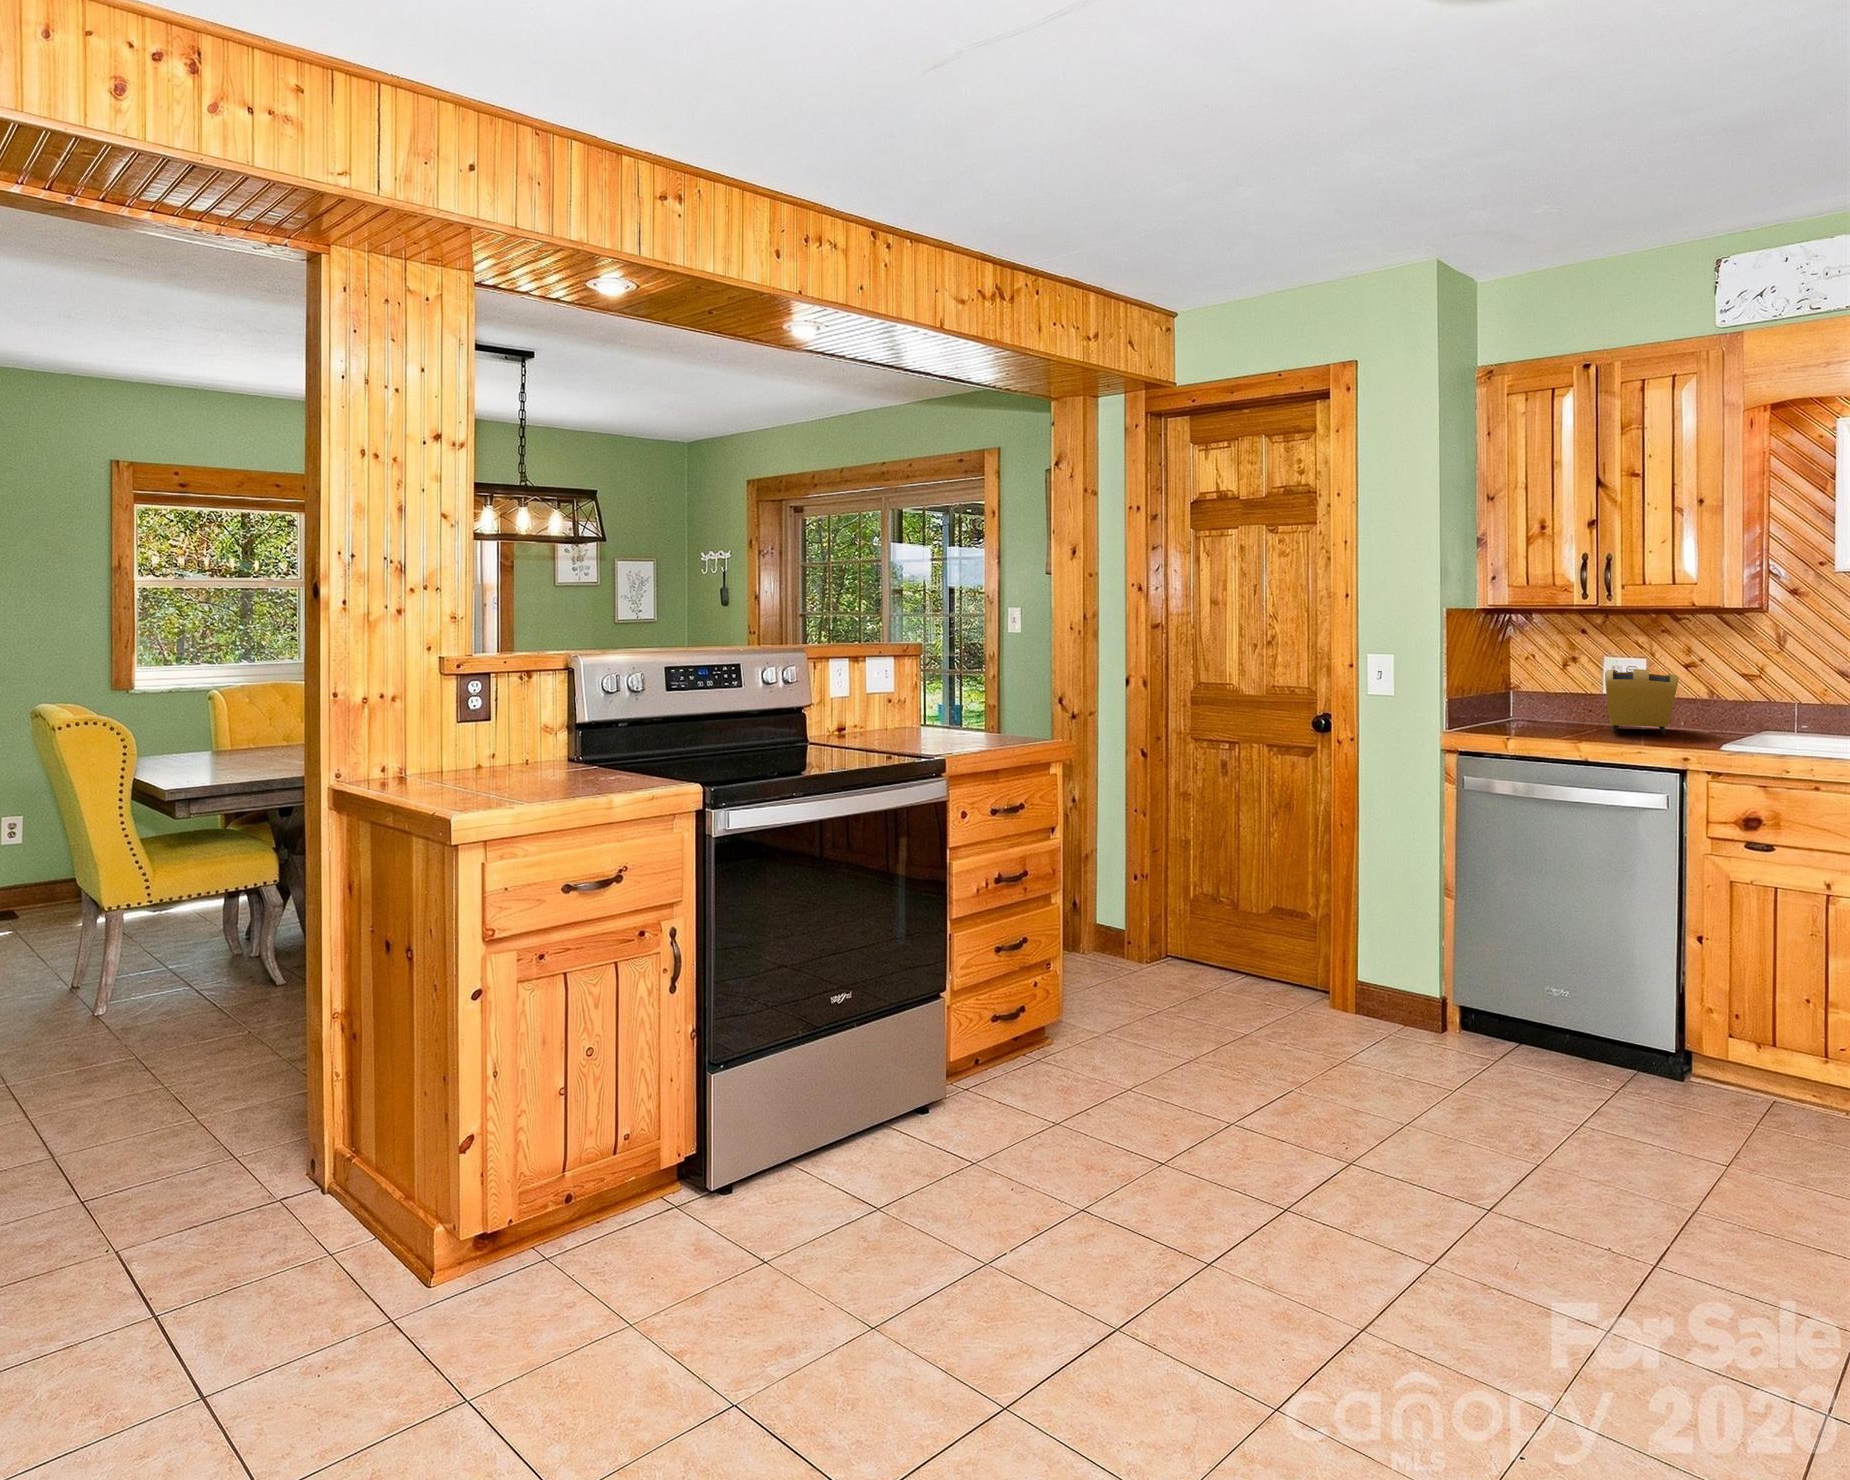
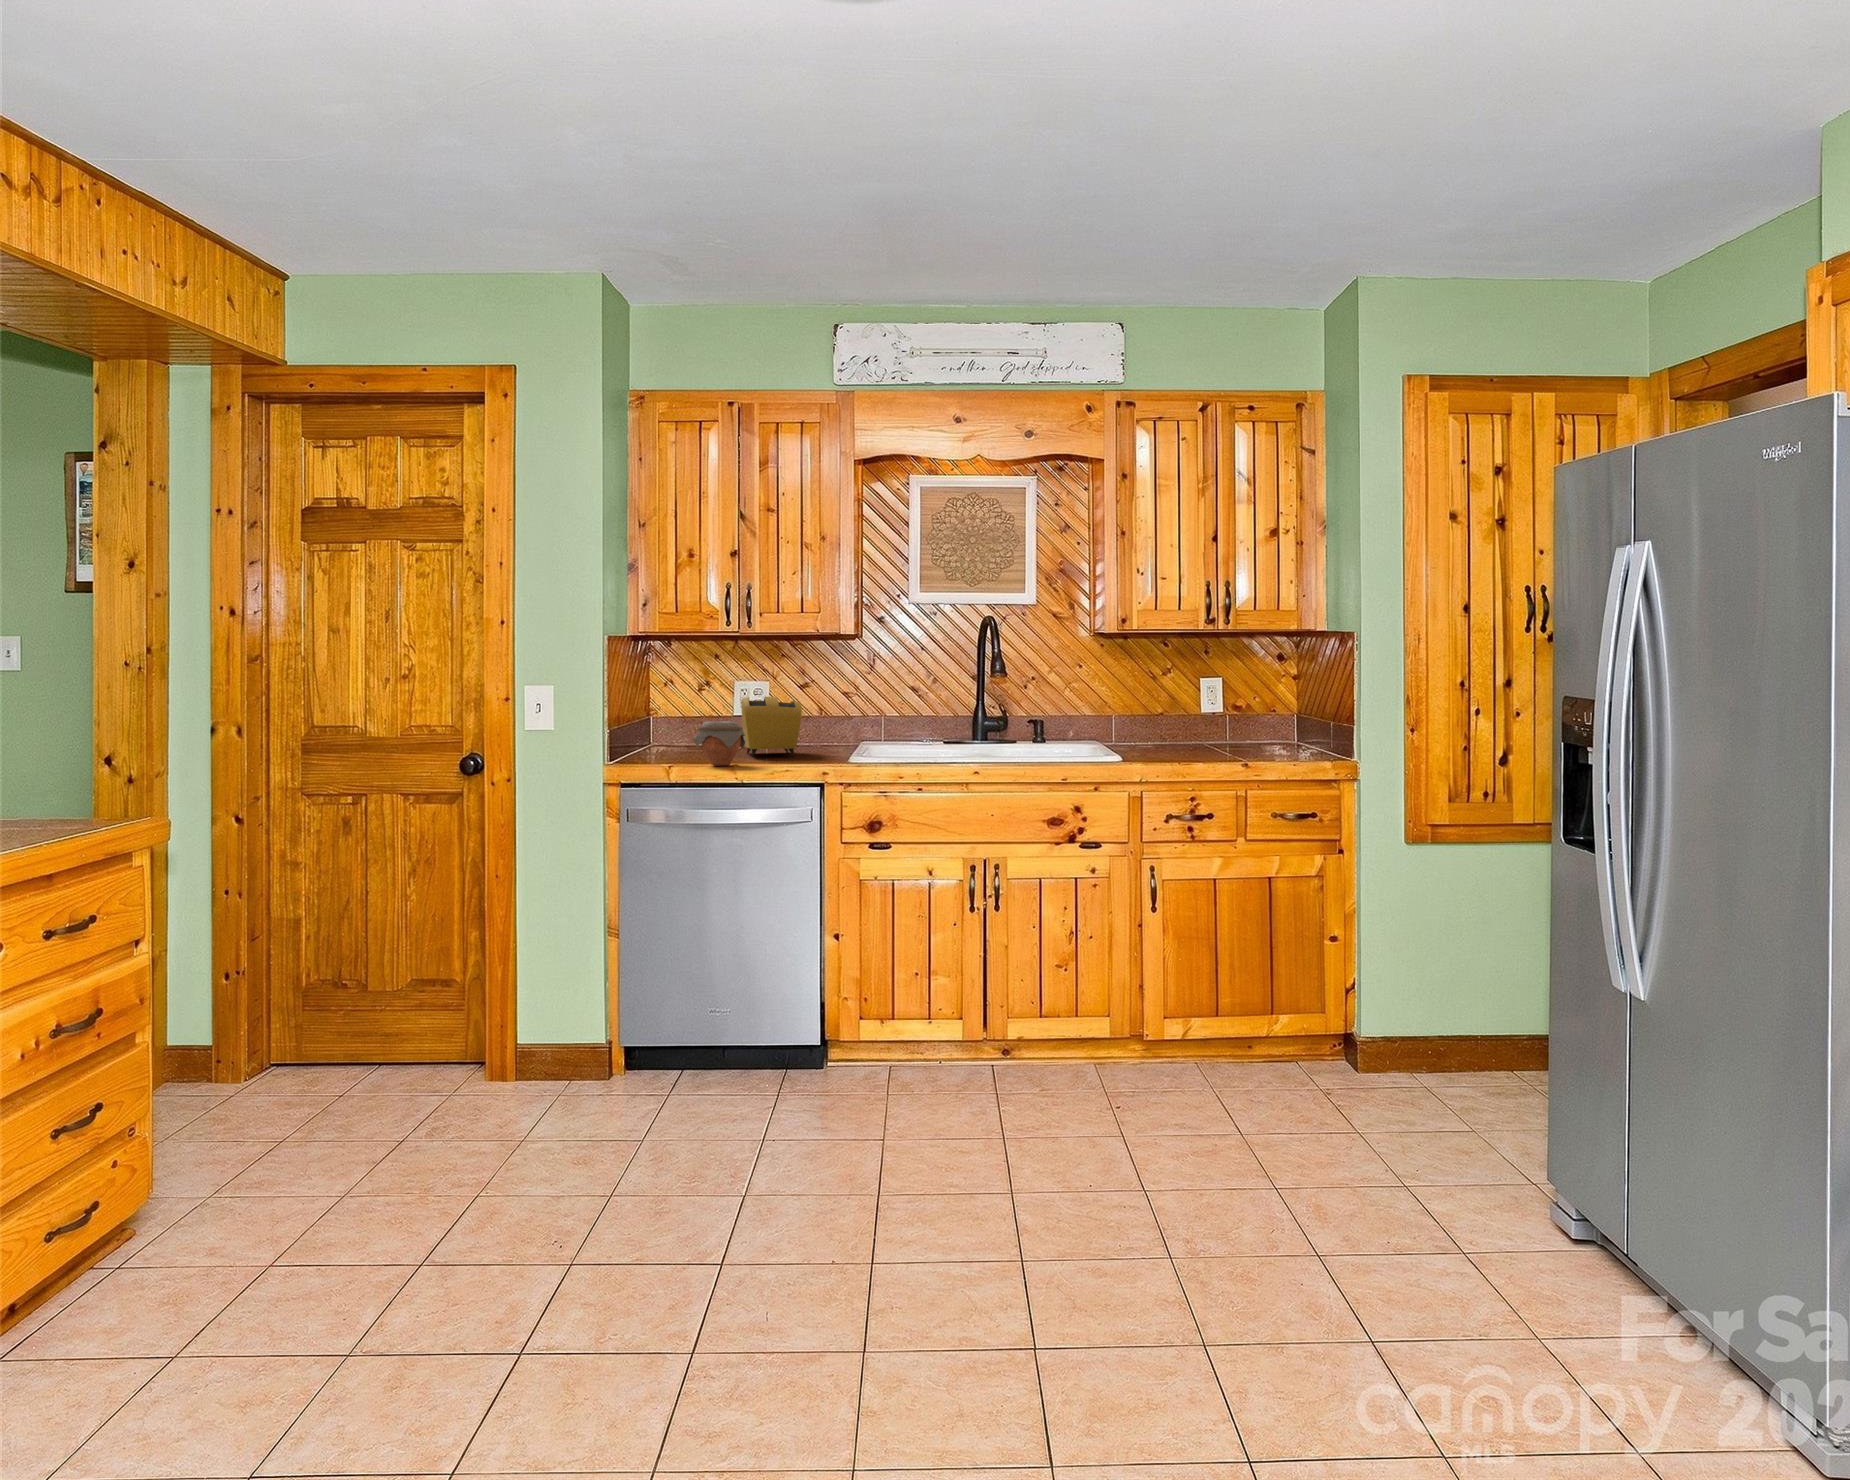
jar: none [1538,697,1599,743] -> present [693,721,745,766]

